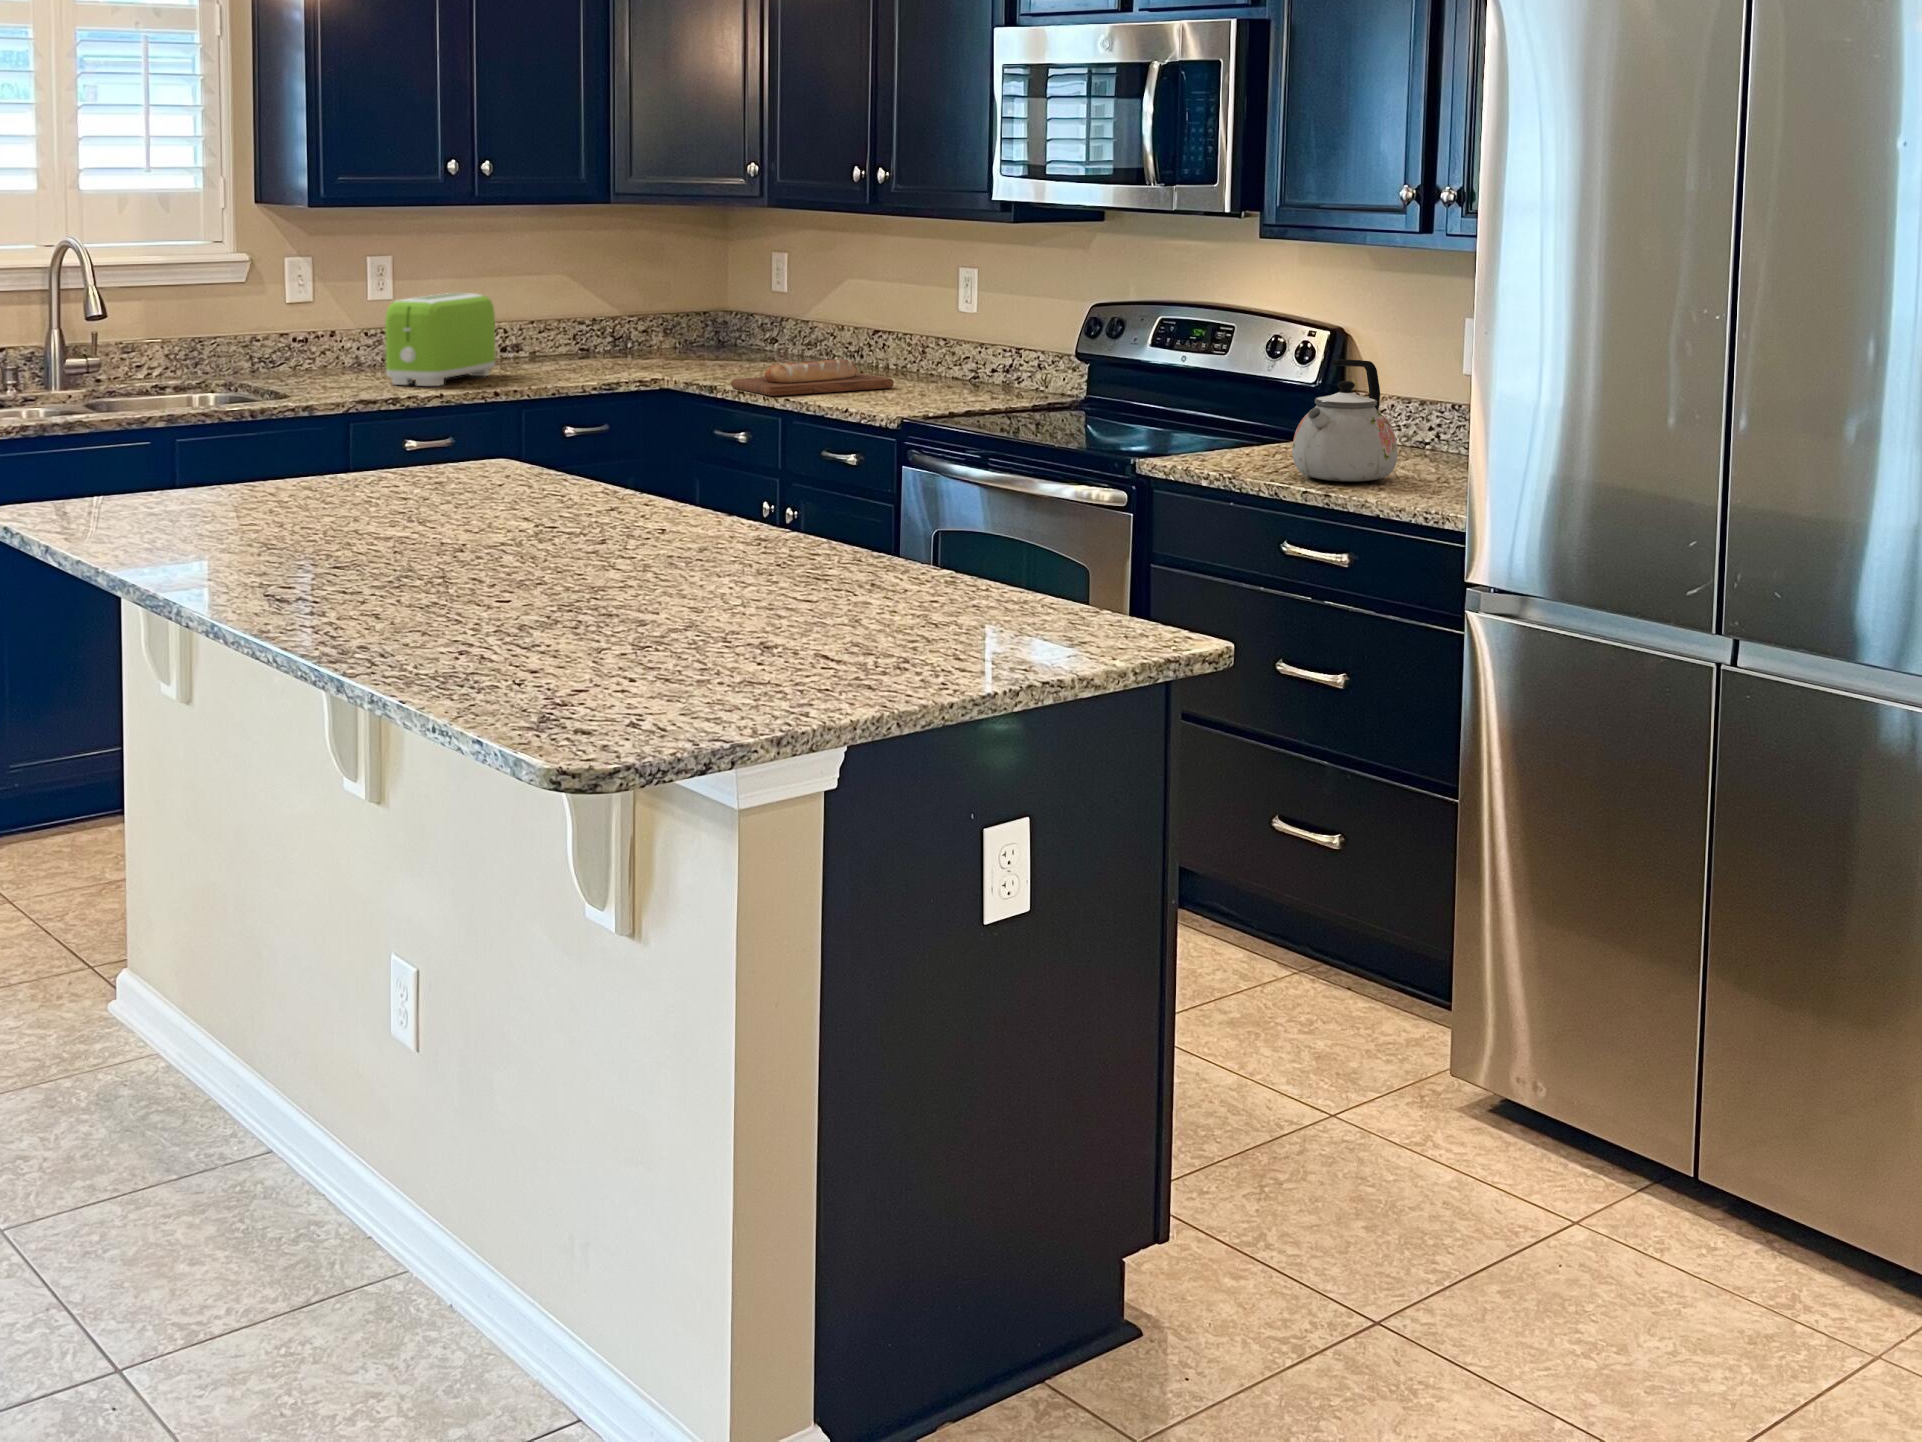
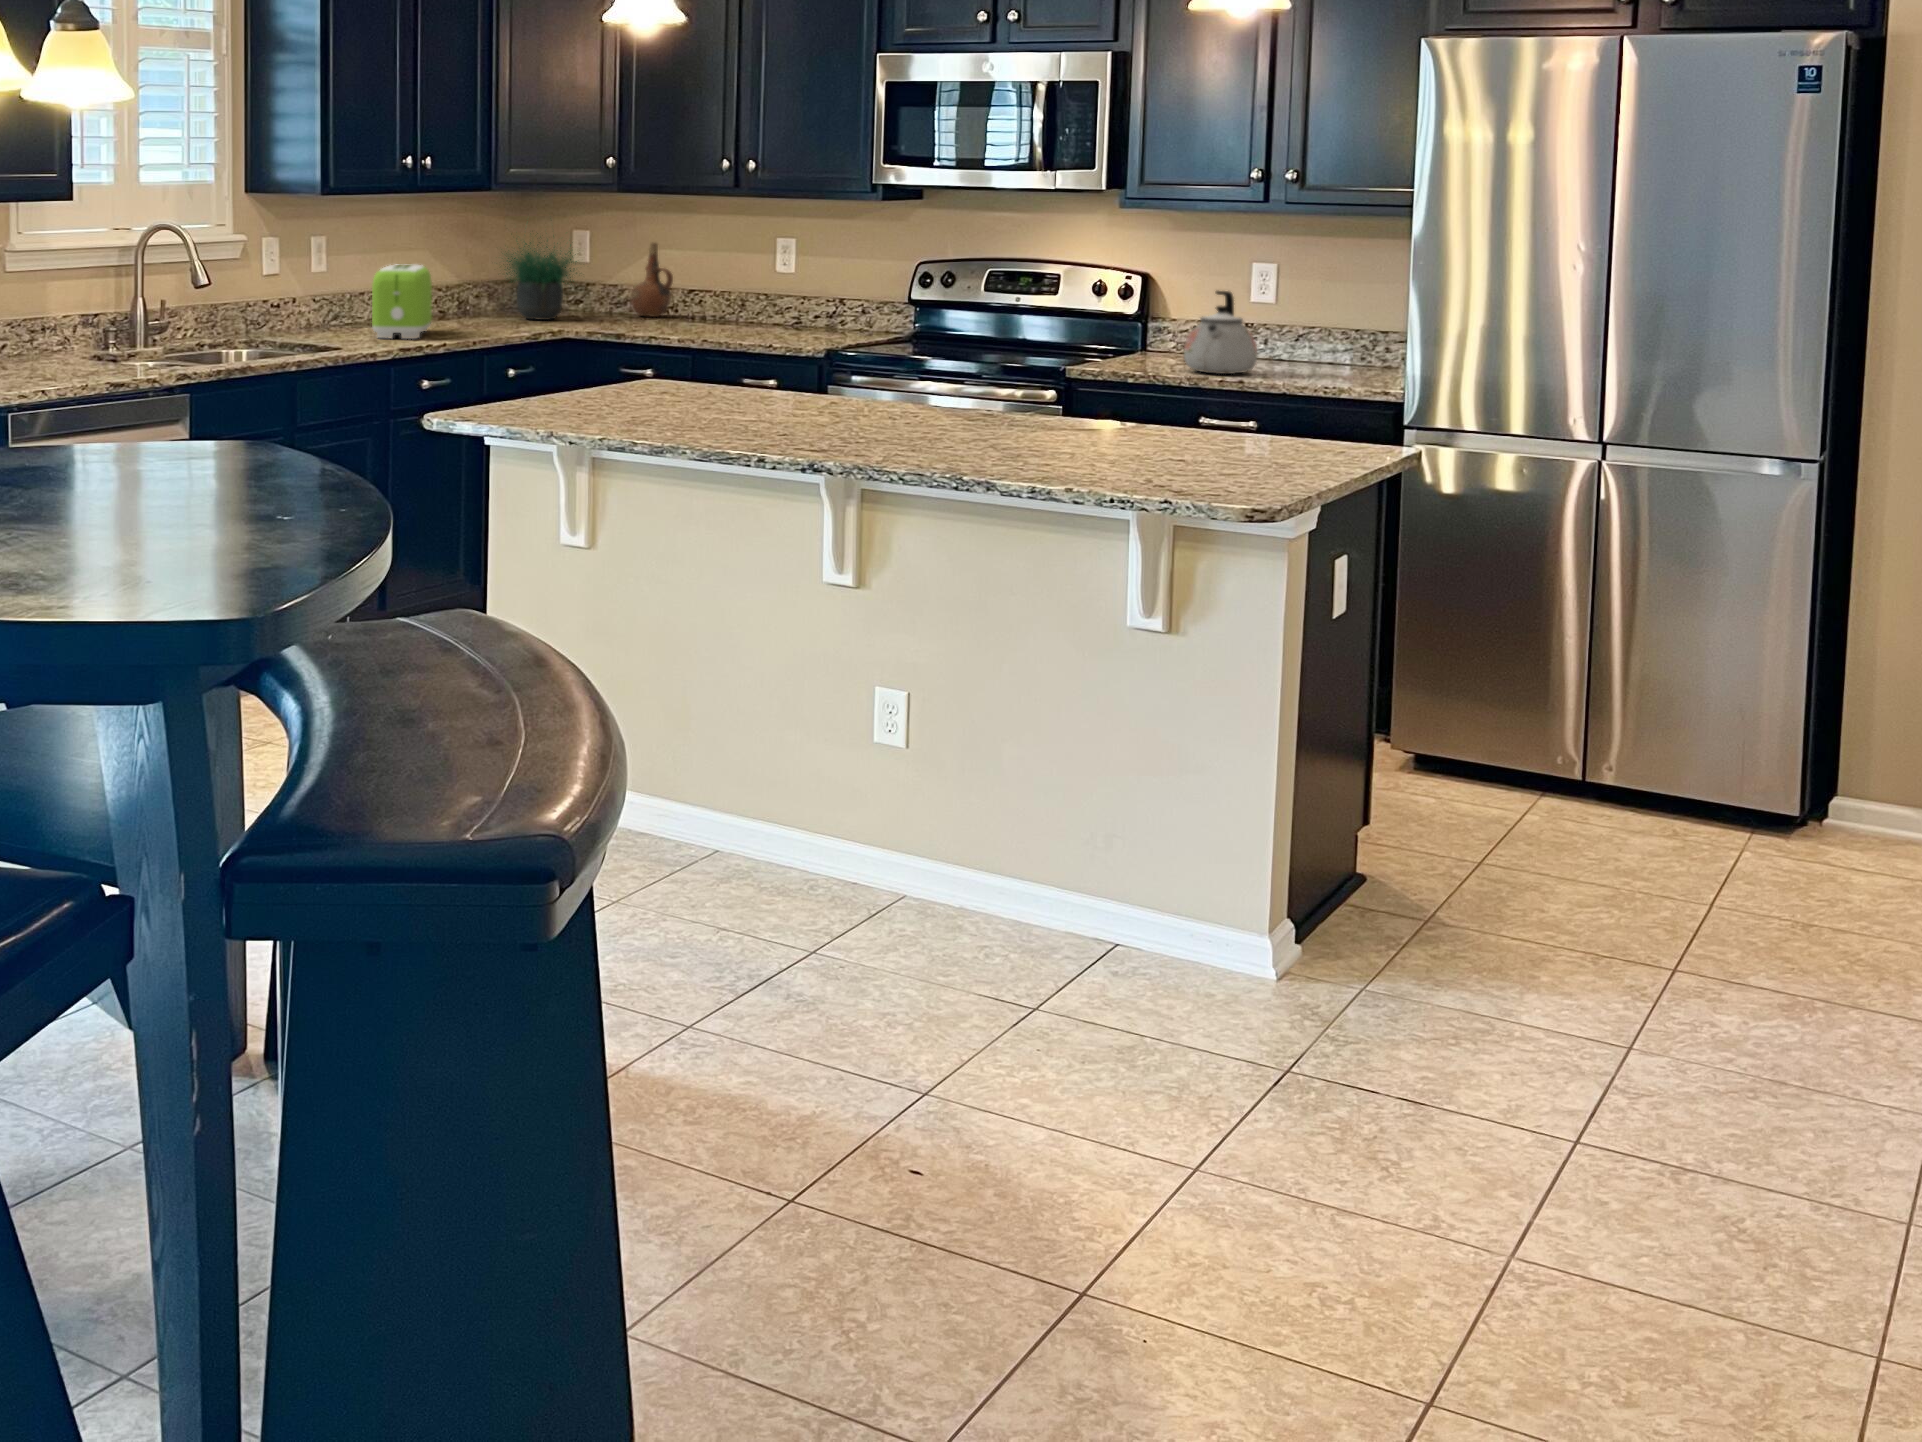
potted plant: none [616,230,750,364] -> present [506,242,577,320]
ceramic pitcher: none [814,269,865,363] -> present [630,243,673,317]
bread loaf: present [731,359,893,396] -> none [637,310,753,338]

